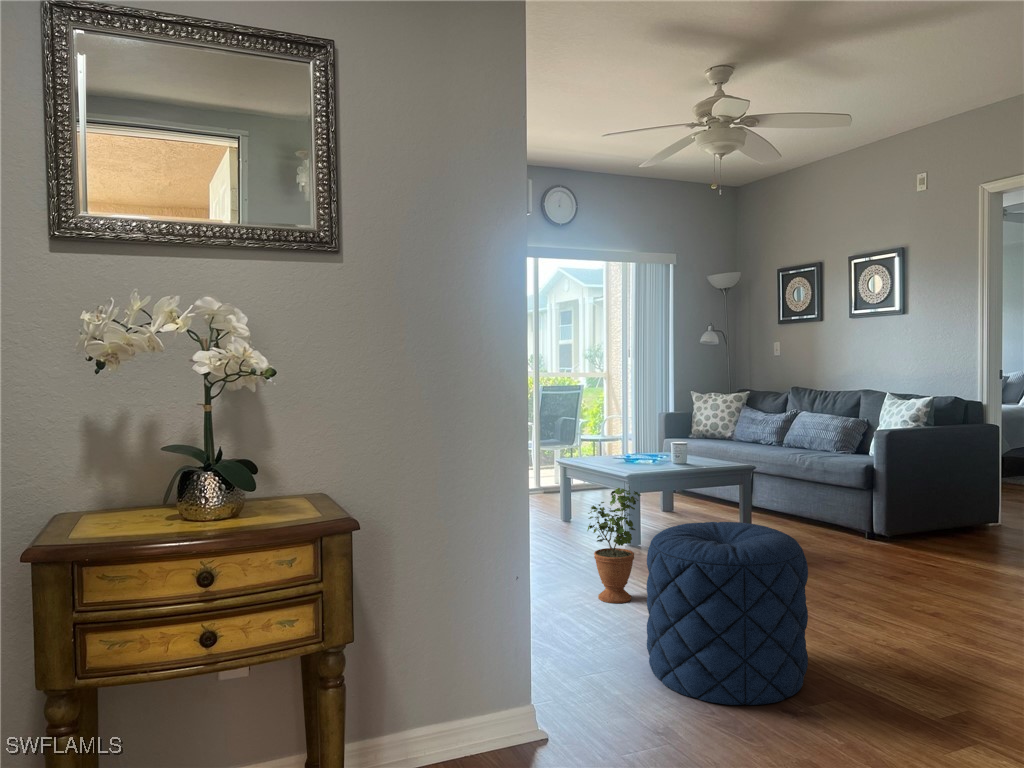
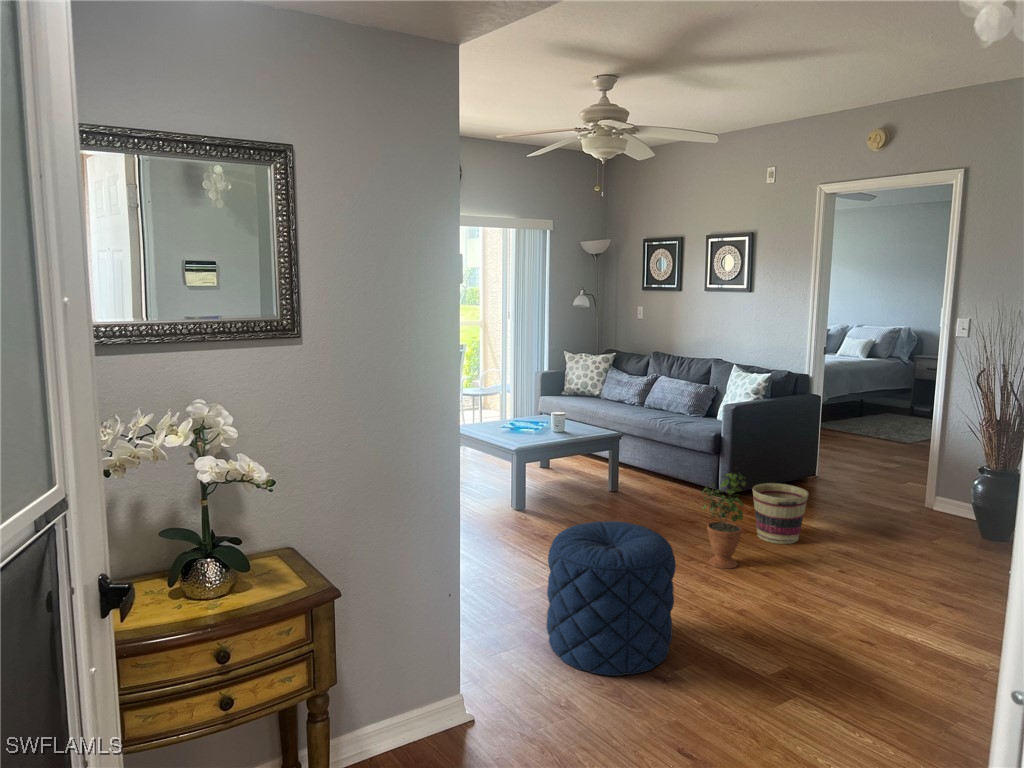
potted plant: present [587,487,641,603] -> present [702,473,746,569]
basket: none [916,514,991,586] -> present [752,483,808,544]

